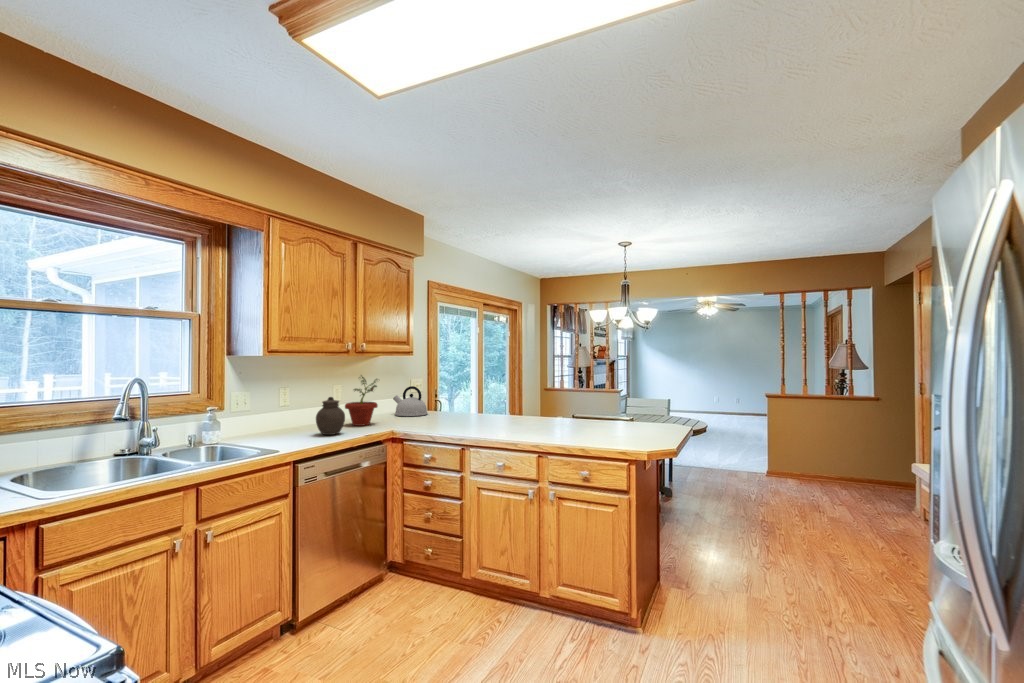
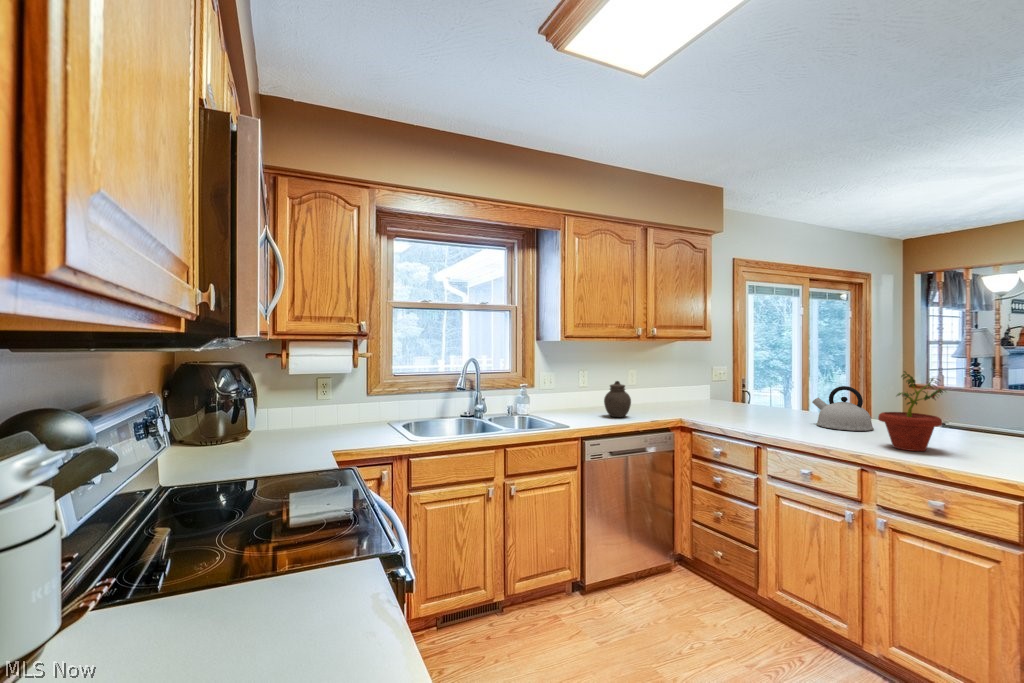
potted plant: present [345,375,378,426] -> present [878,371,943,451]
kettle: present [393,386,428,416] -> present [812,386,874,431]

